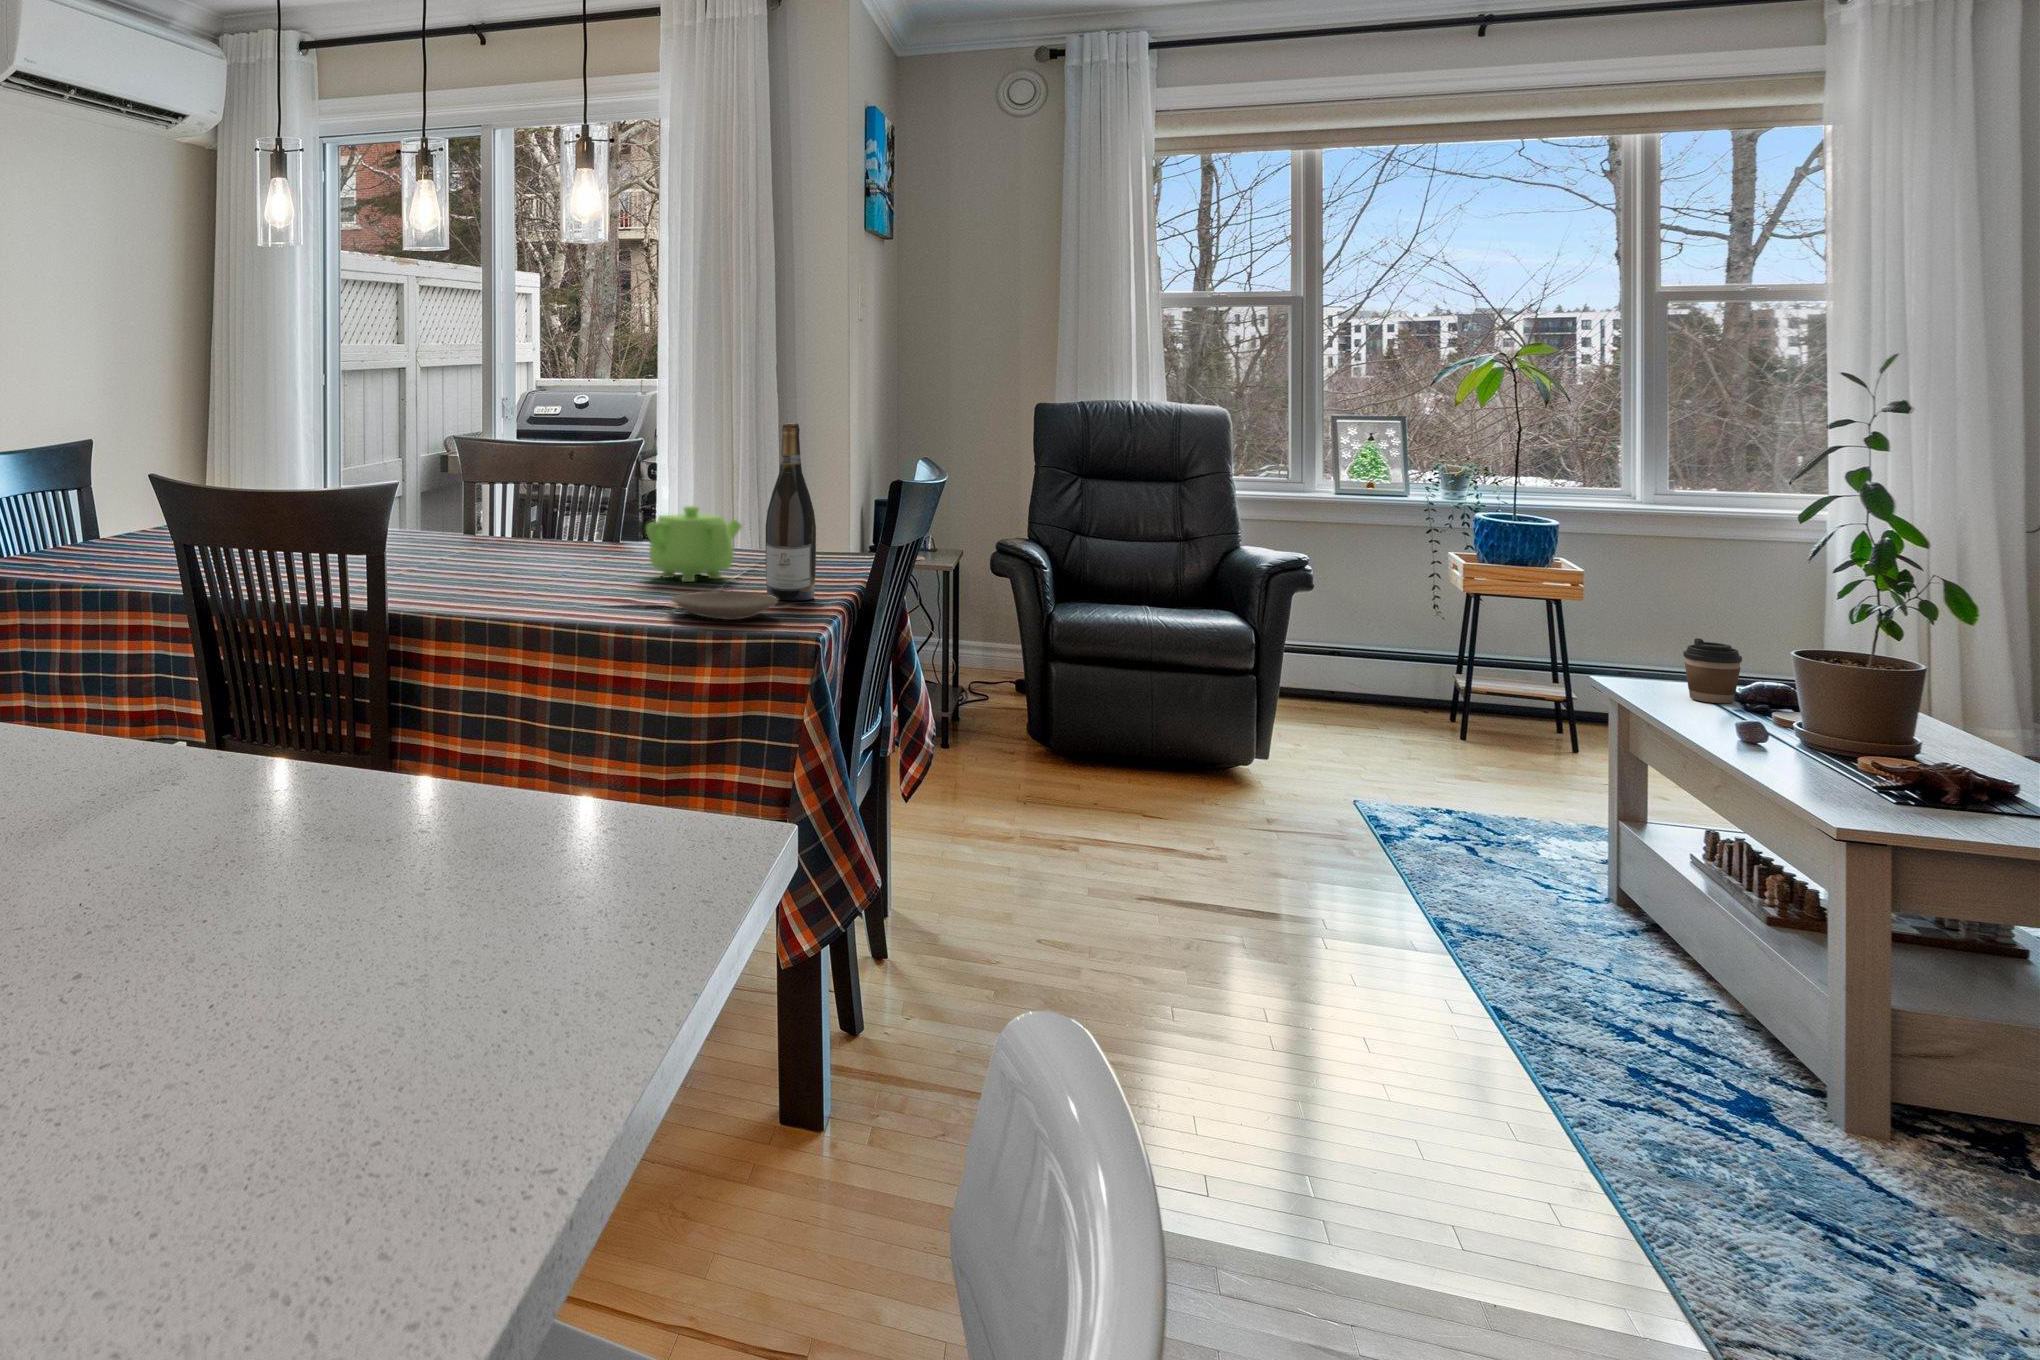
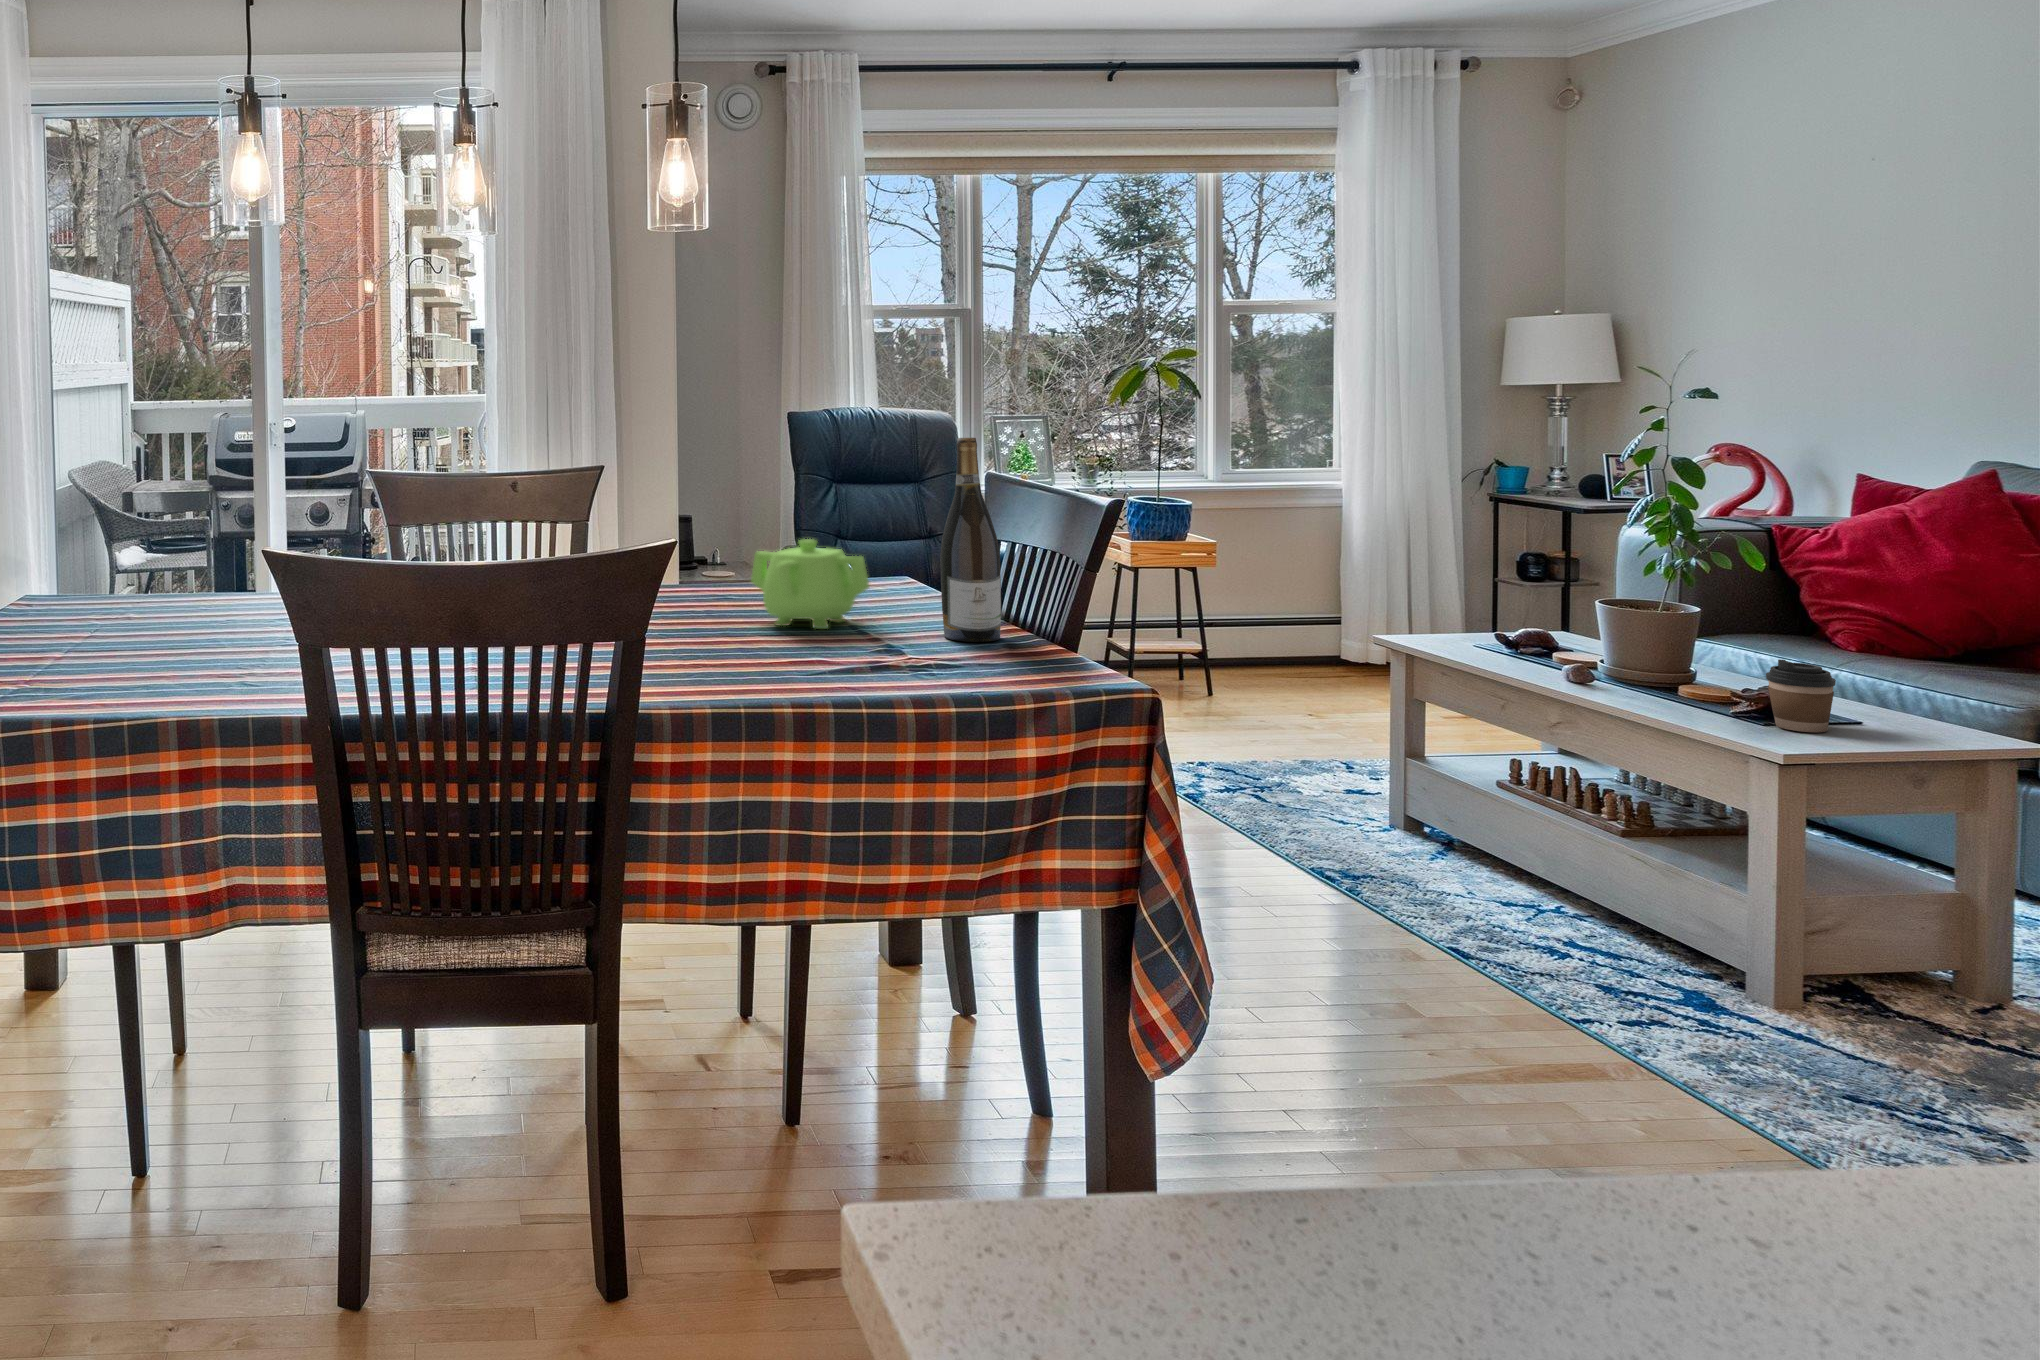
plate: present [672,591,779,620] -> none [912,638,1045,675]
coffee cup: present [1683,638,1742,703] -> present [1766,659,1836,732]

